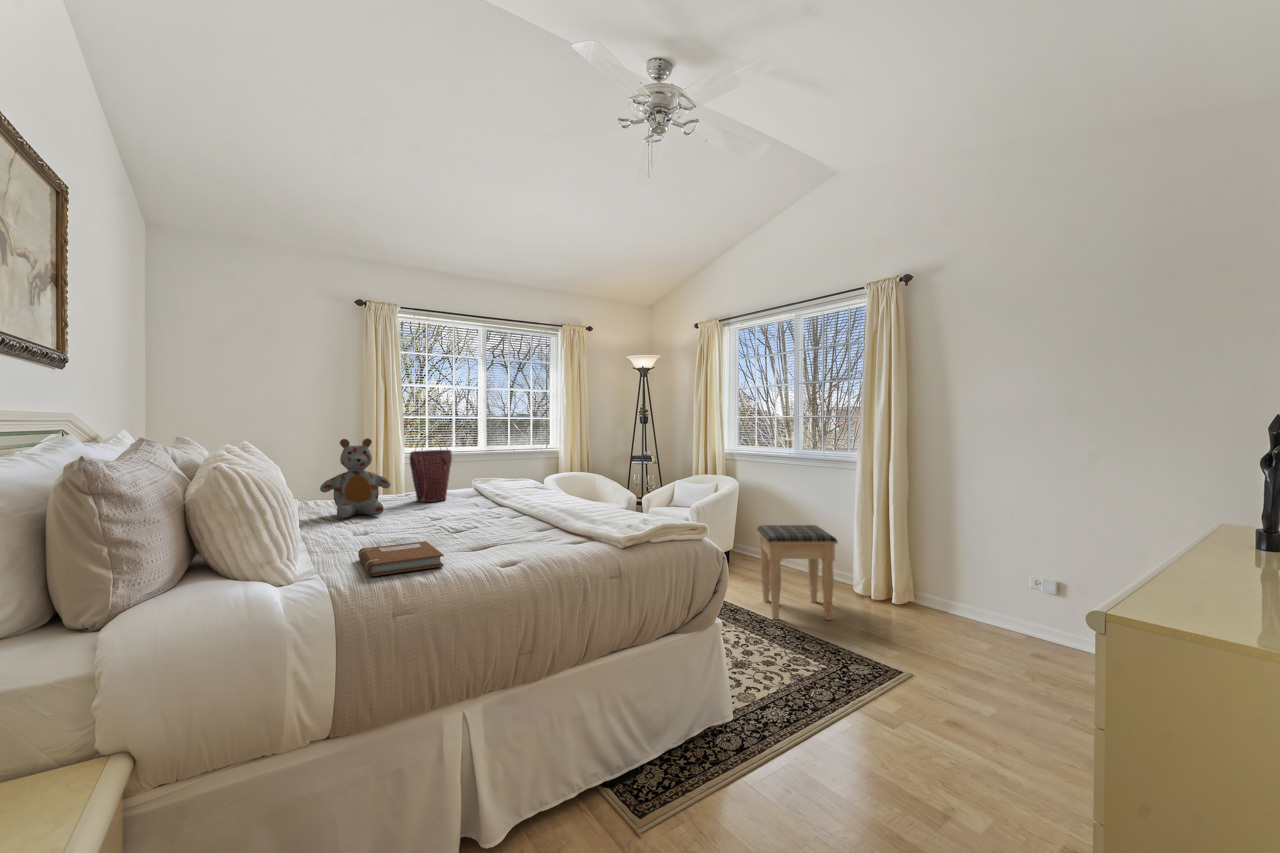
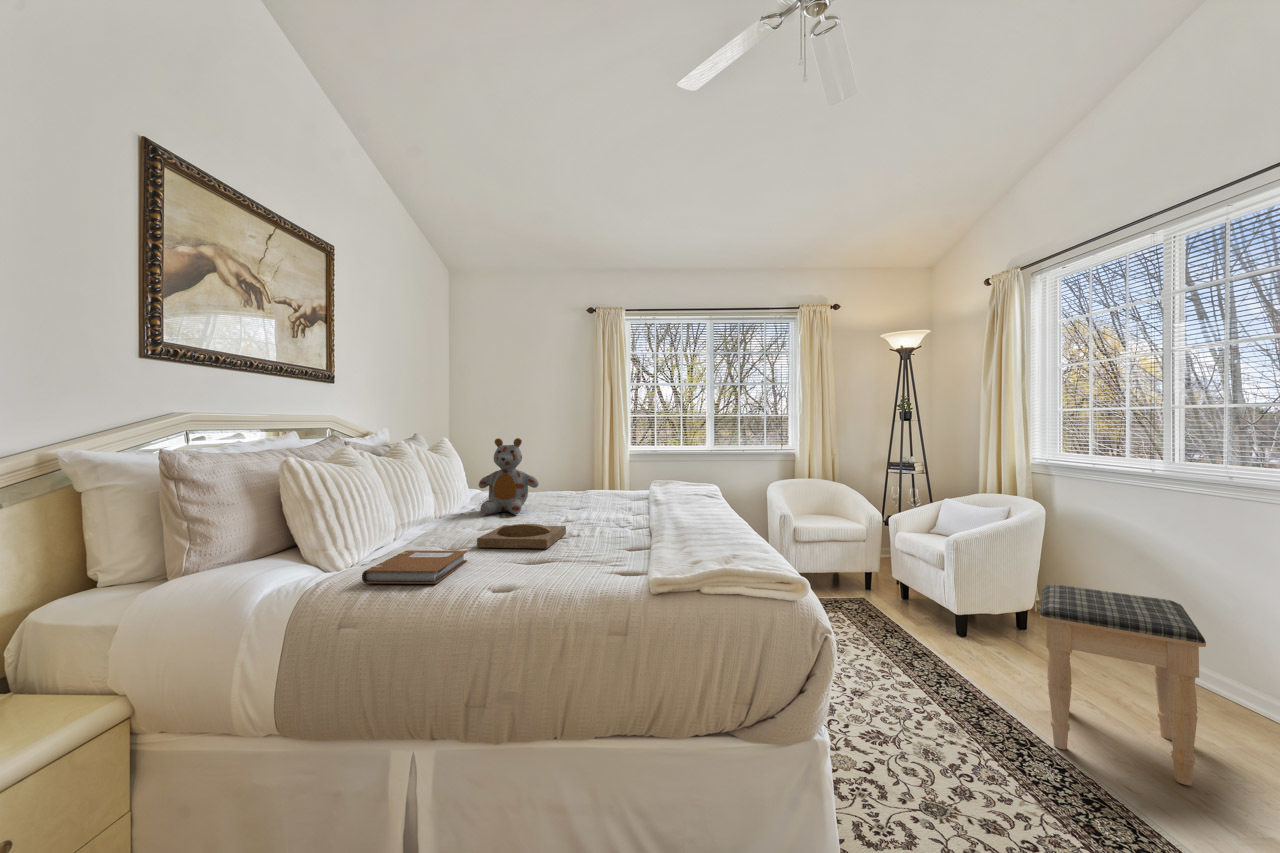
handbag: present [410,436,452,502] -> none [569,436,615,504]
tray: none [403,517,480,541] -> present [477,524,566,548]

